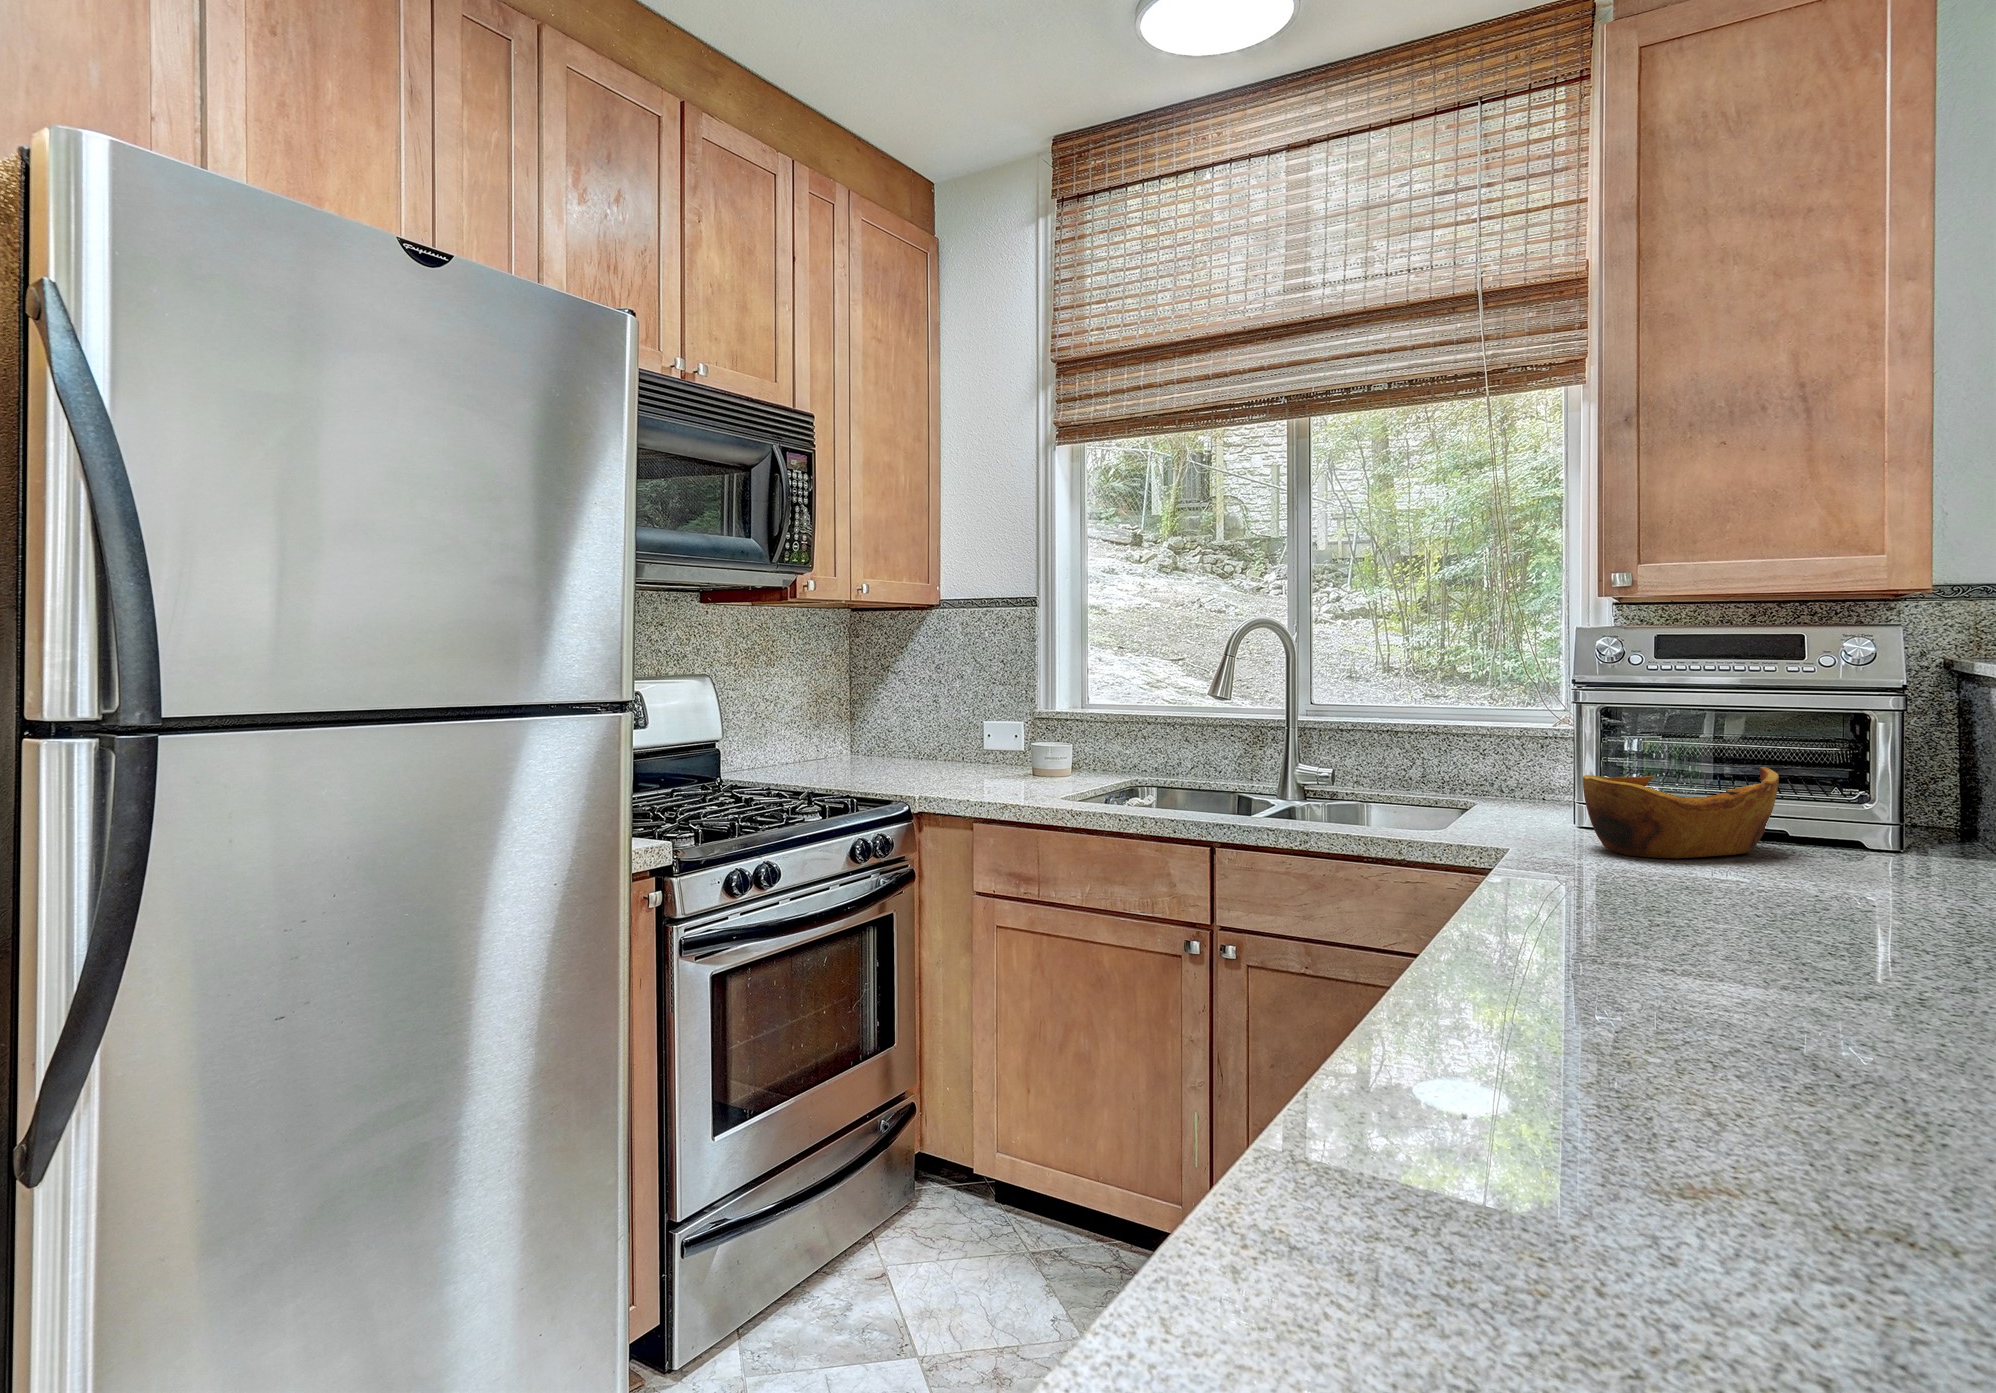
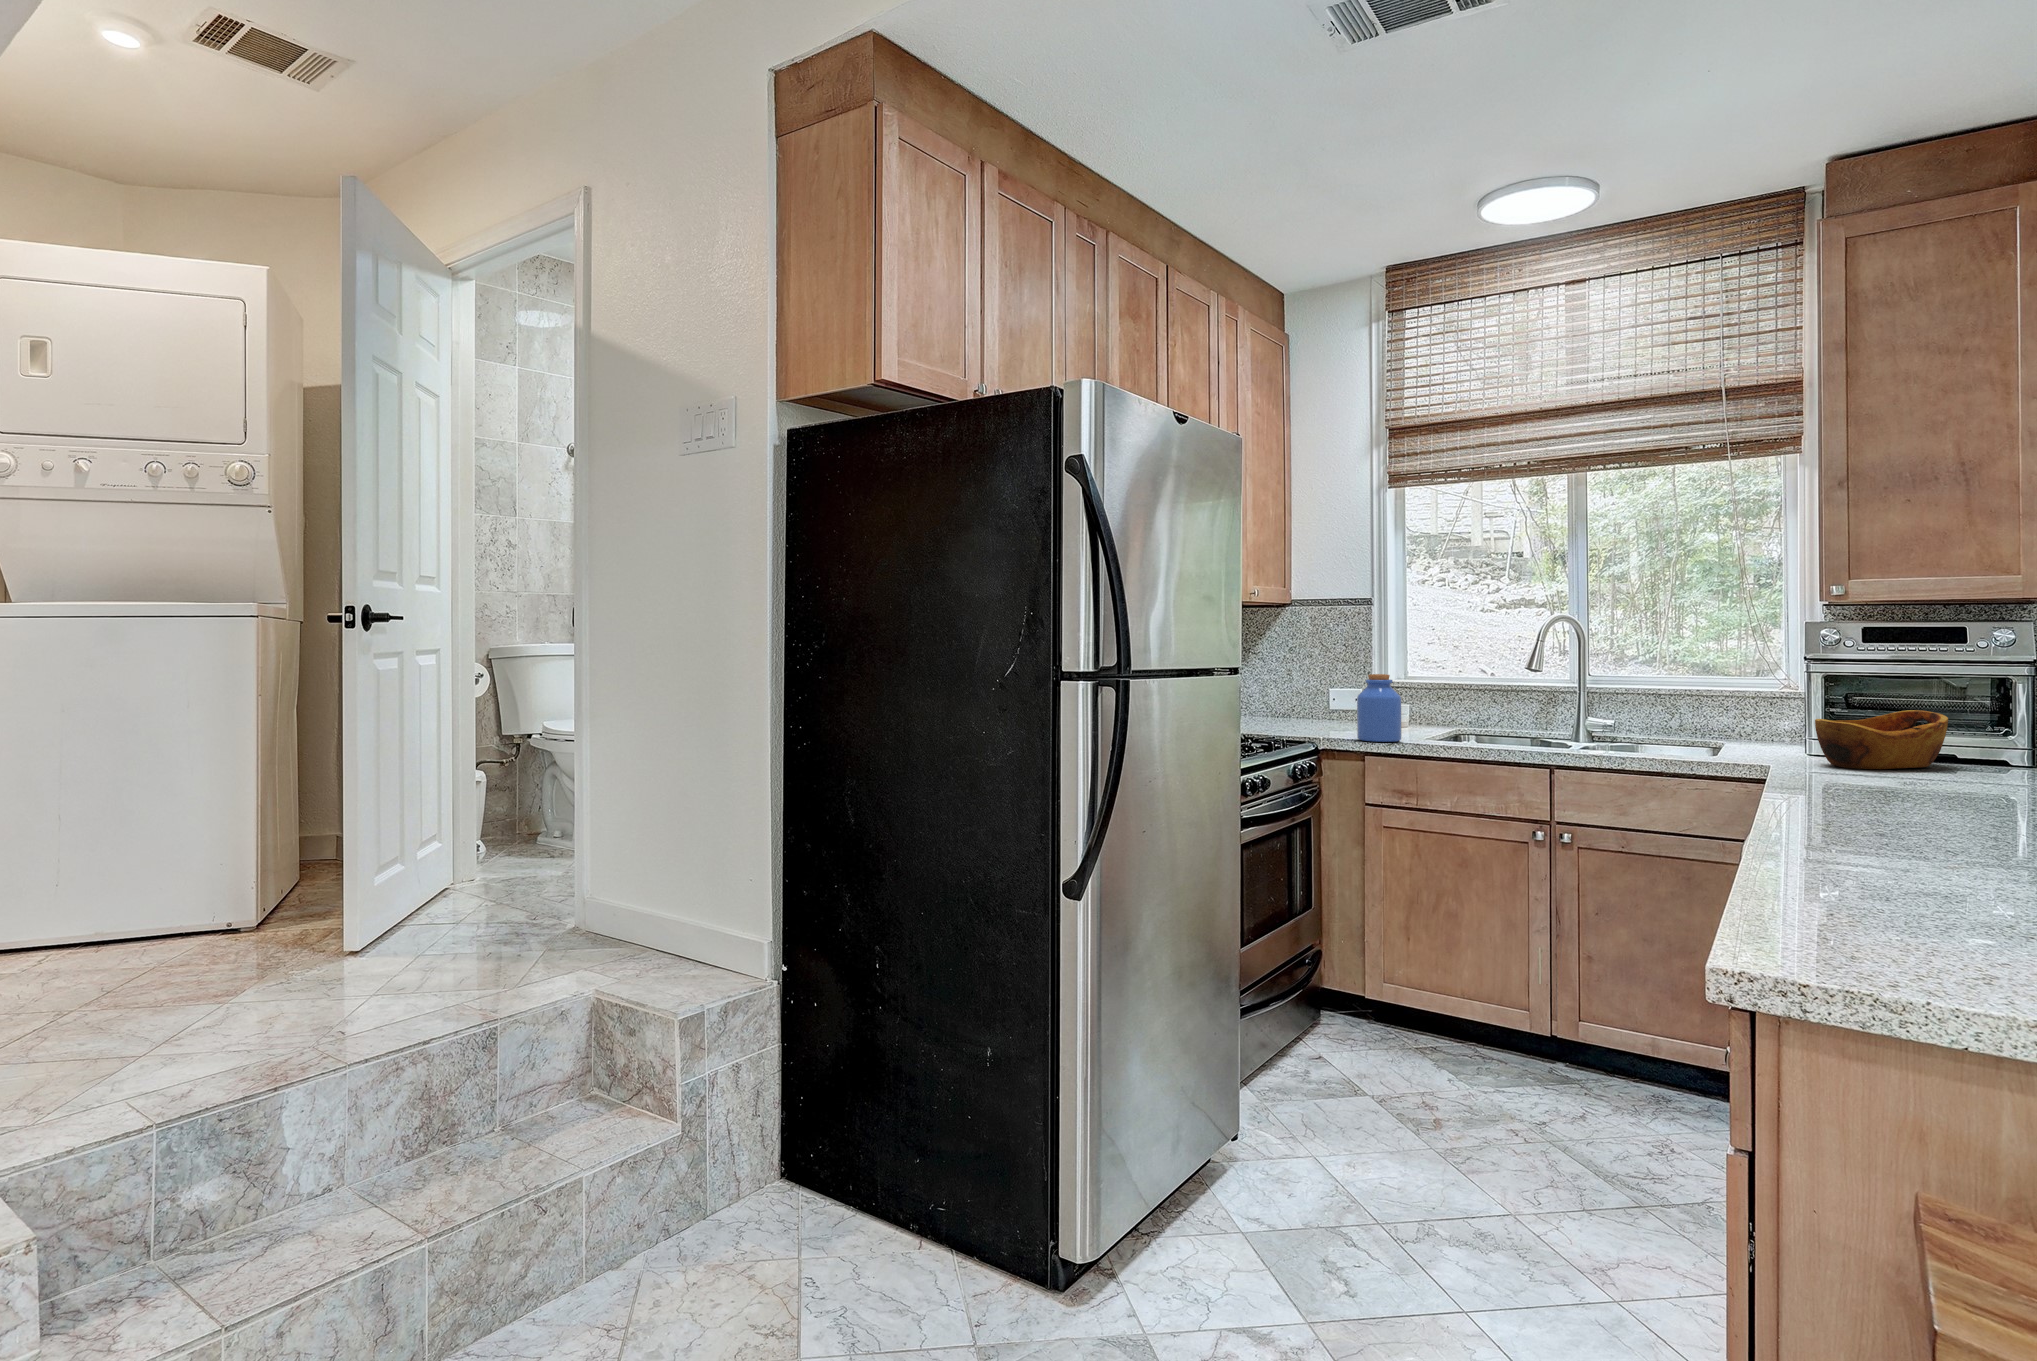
jar: none [955,699,1018,801] -> present [1357,674,1402,742]

